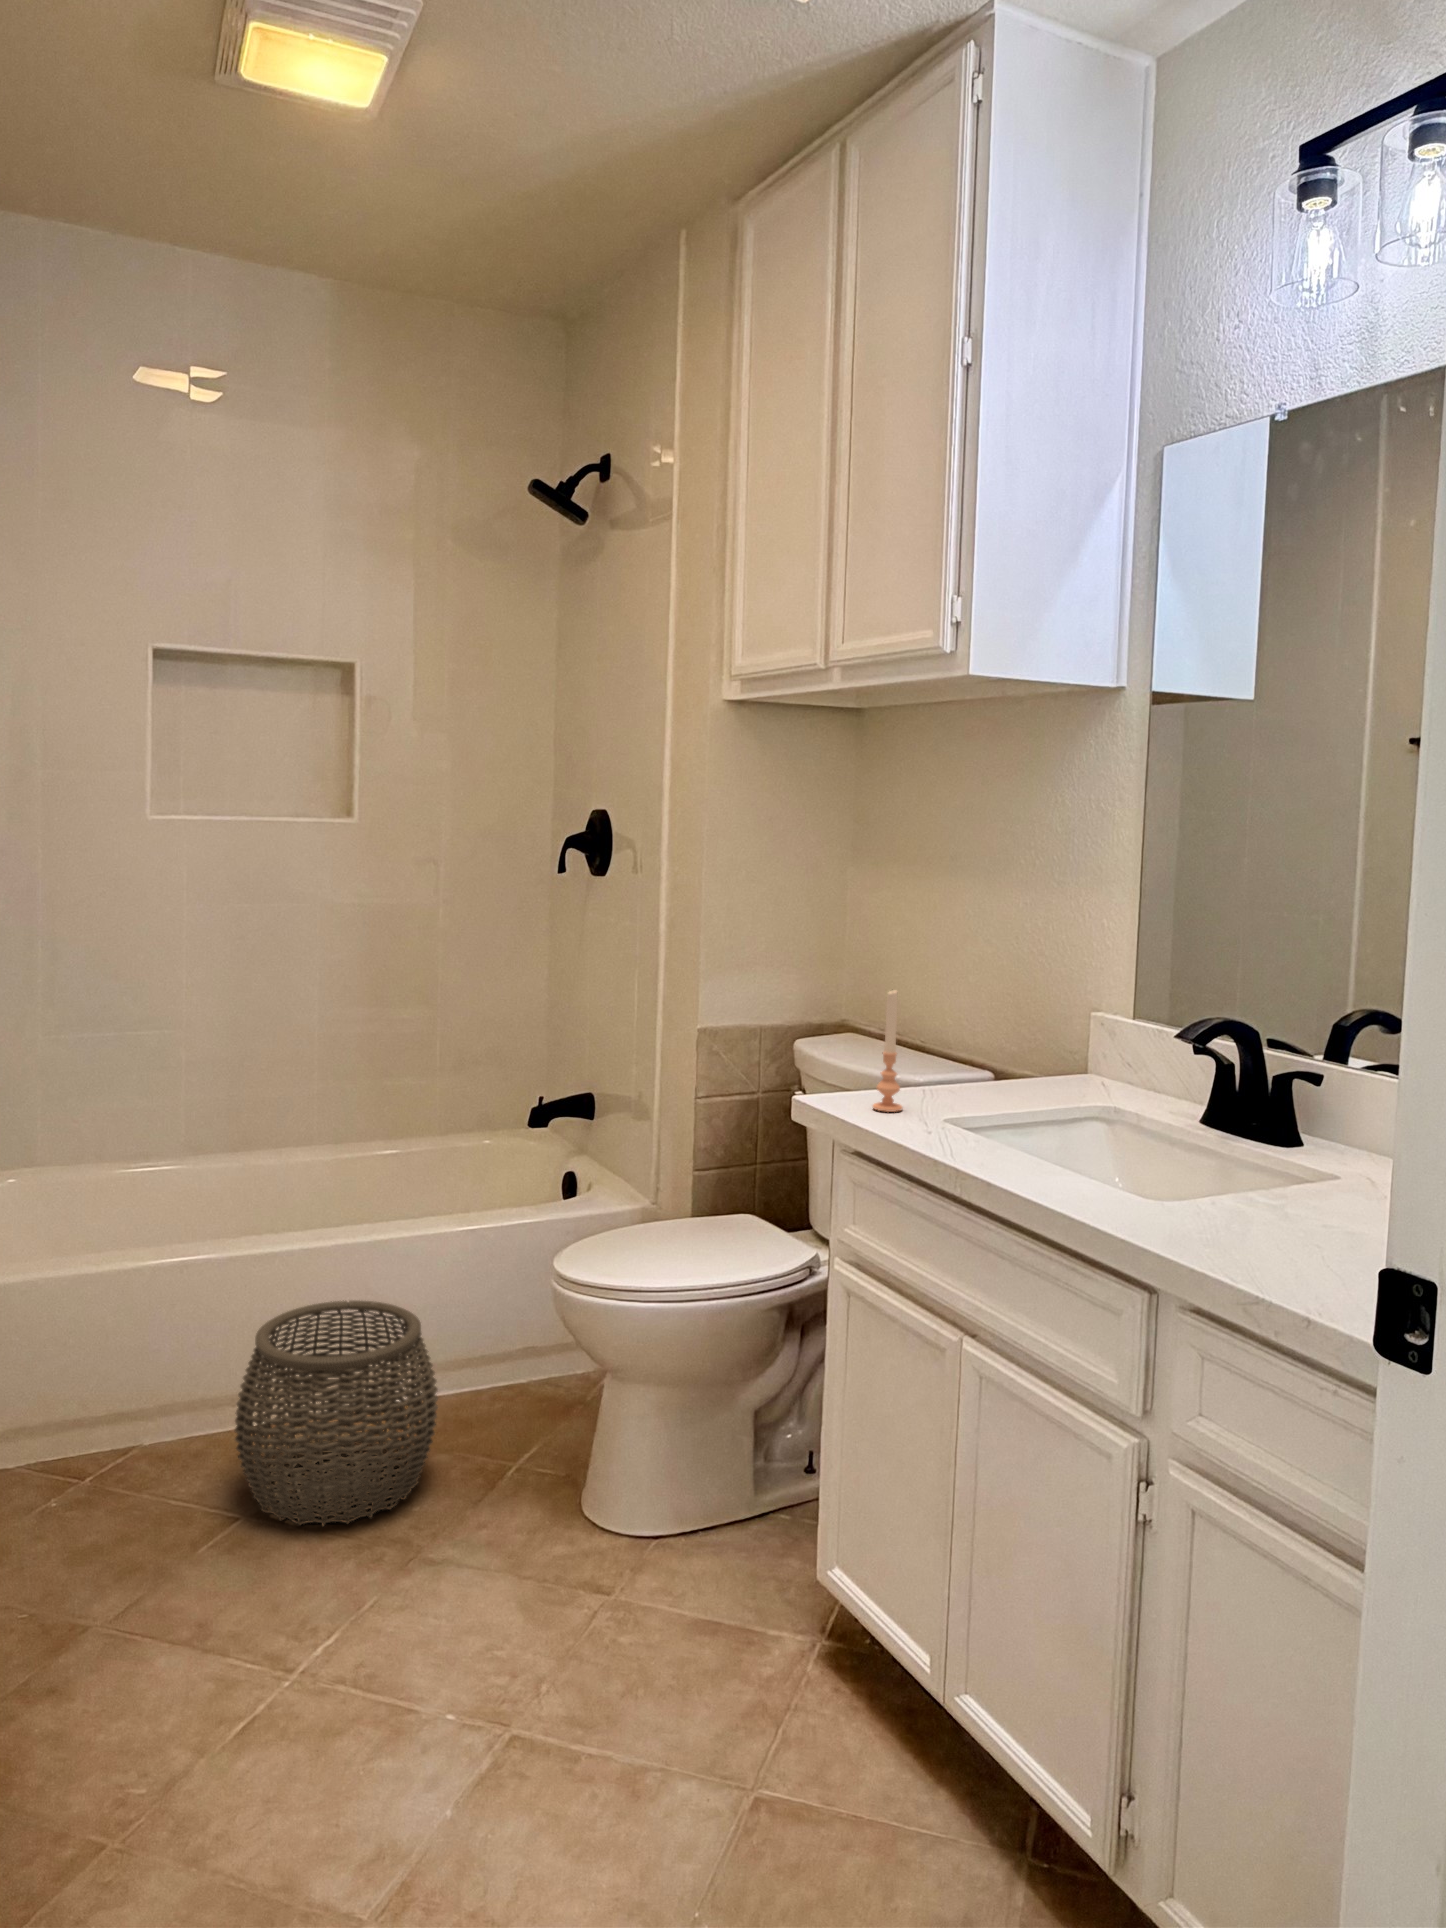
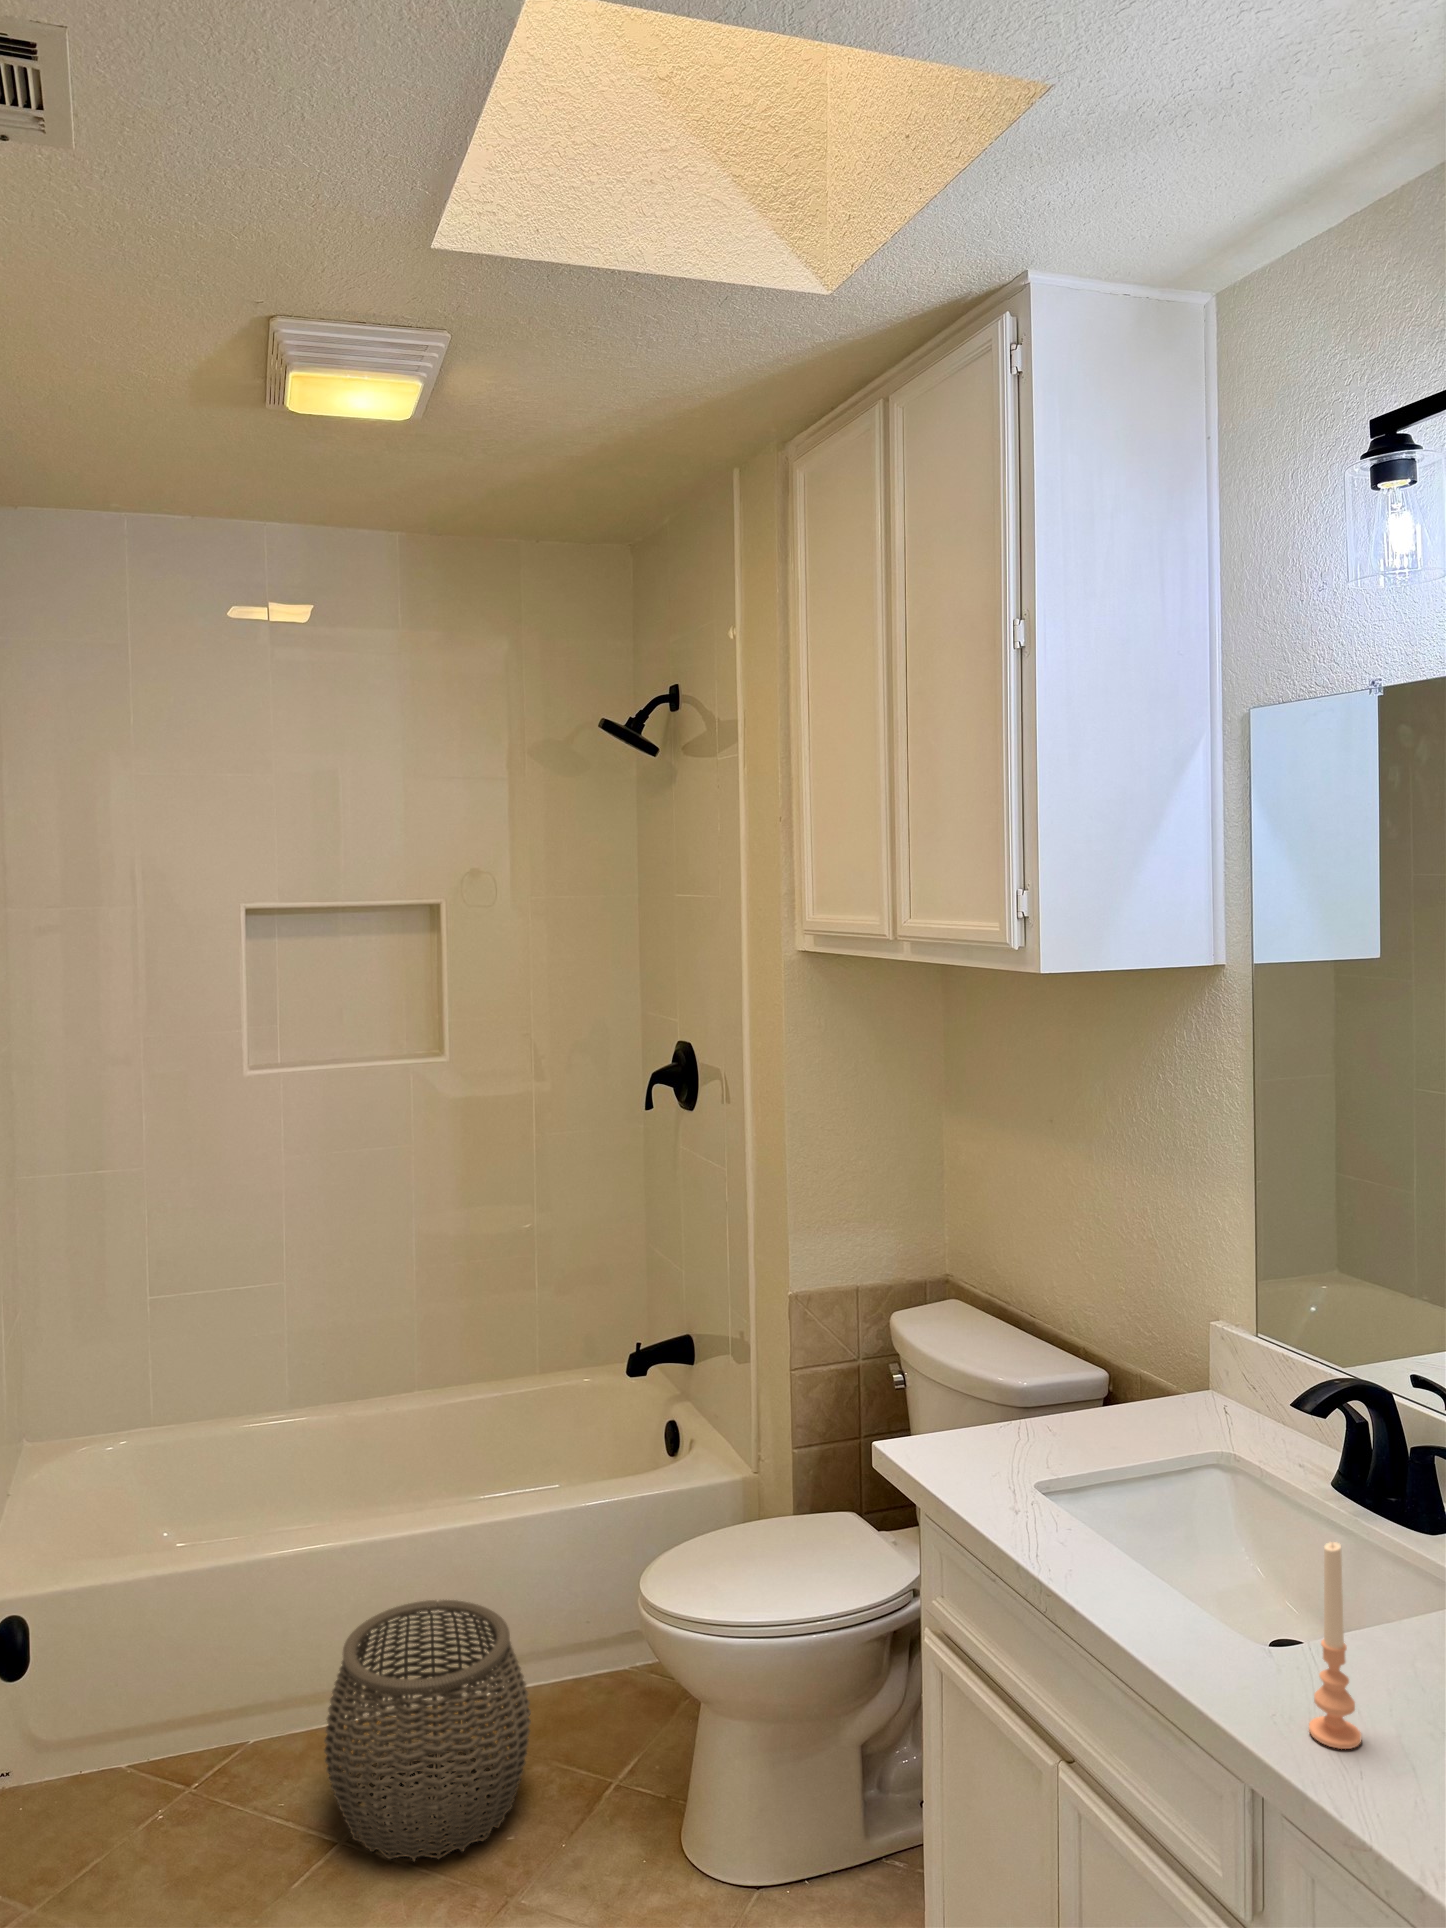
candle: present [873,991,902,1112] -> present [1309,1542,1361,1749]

